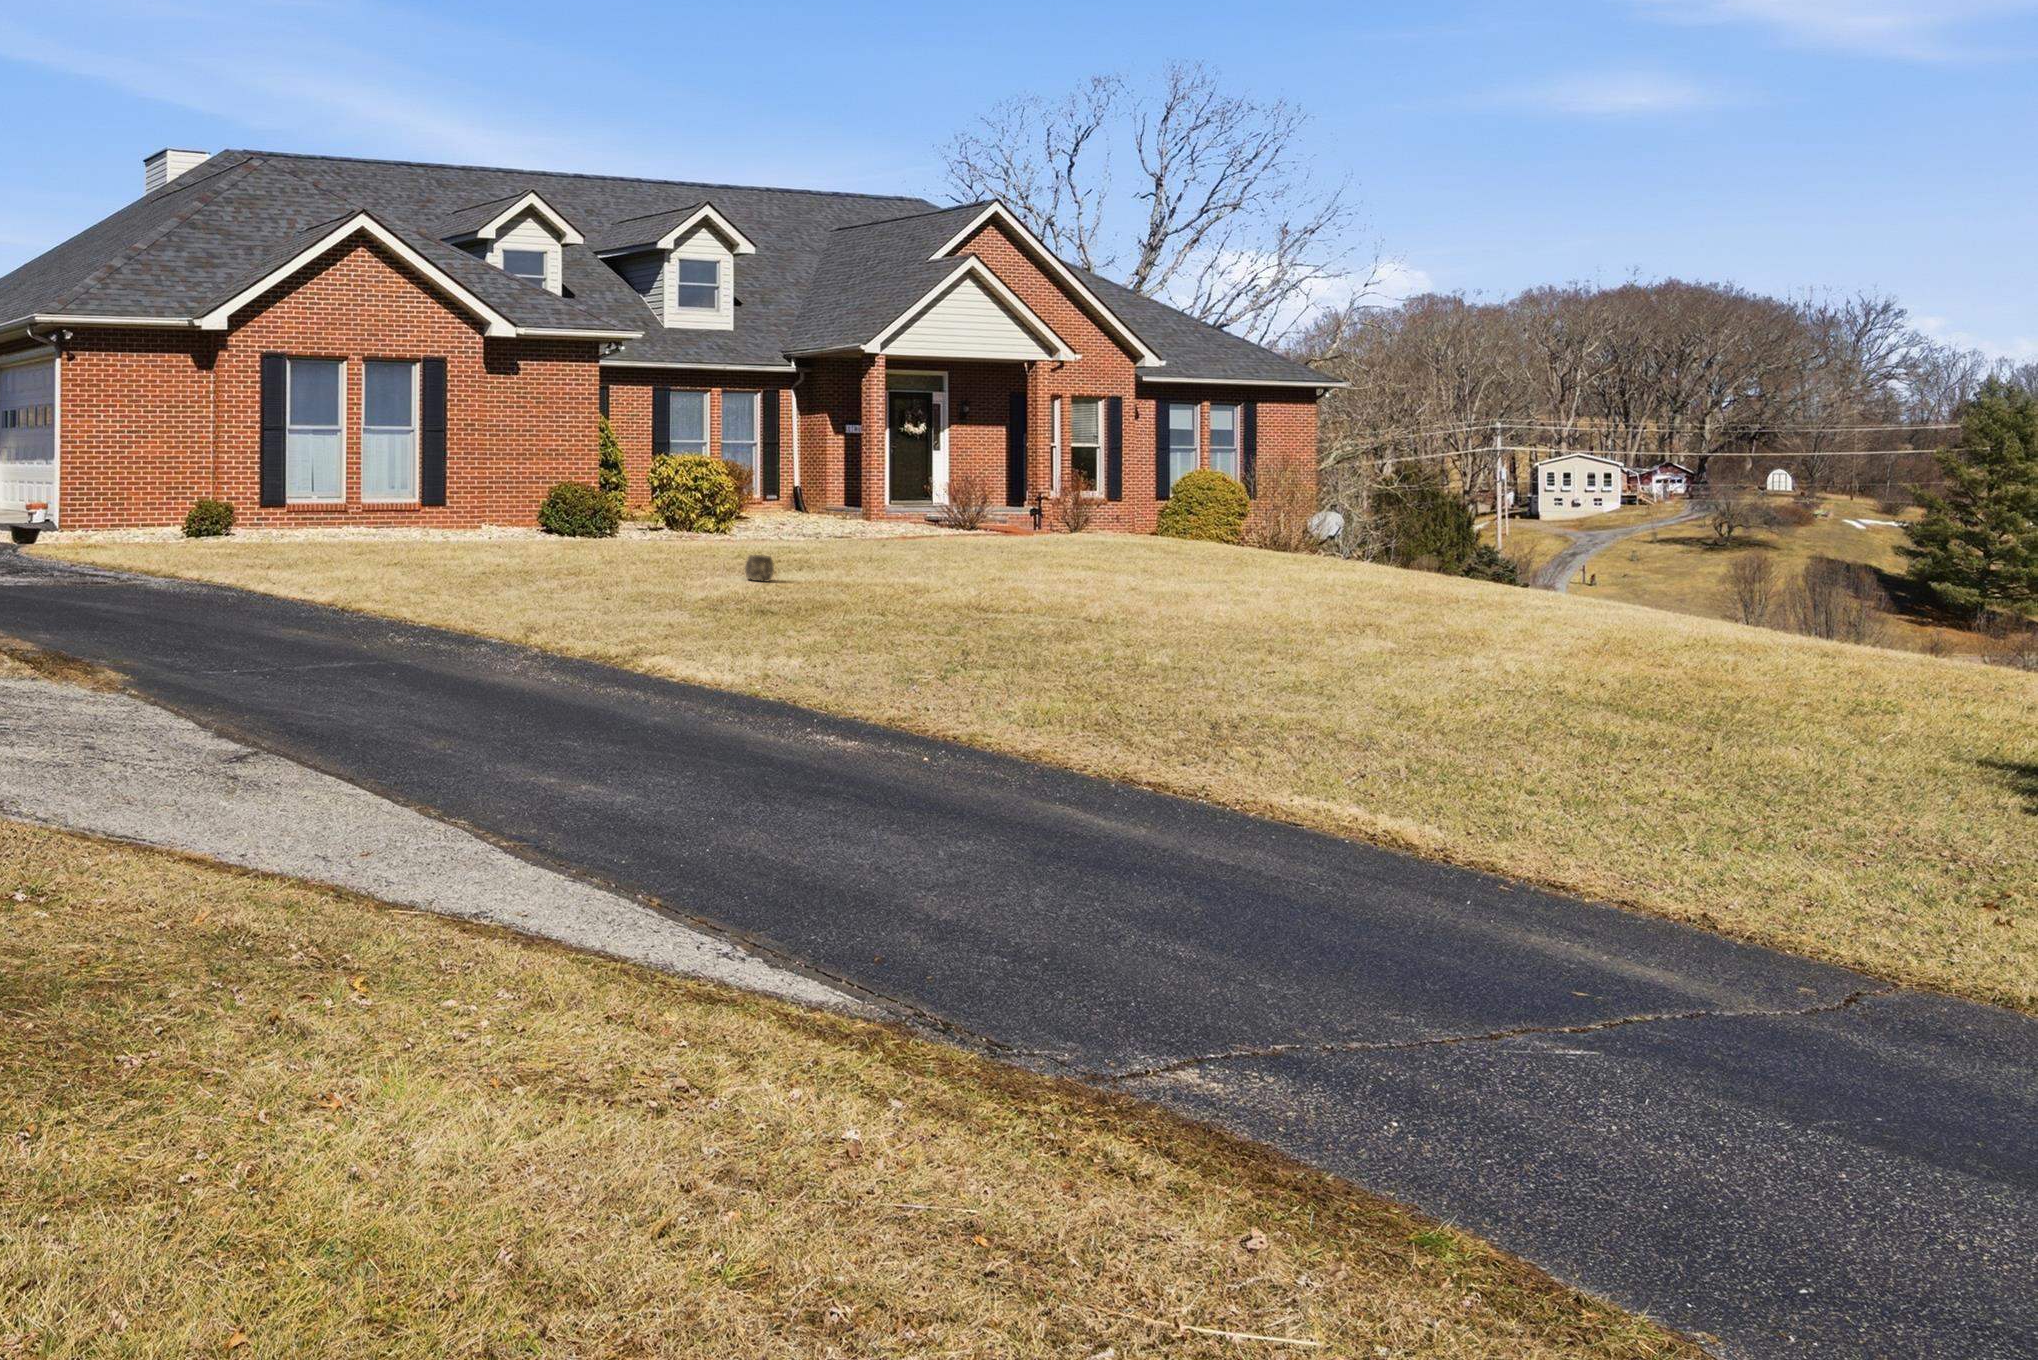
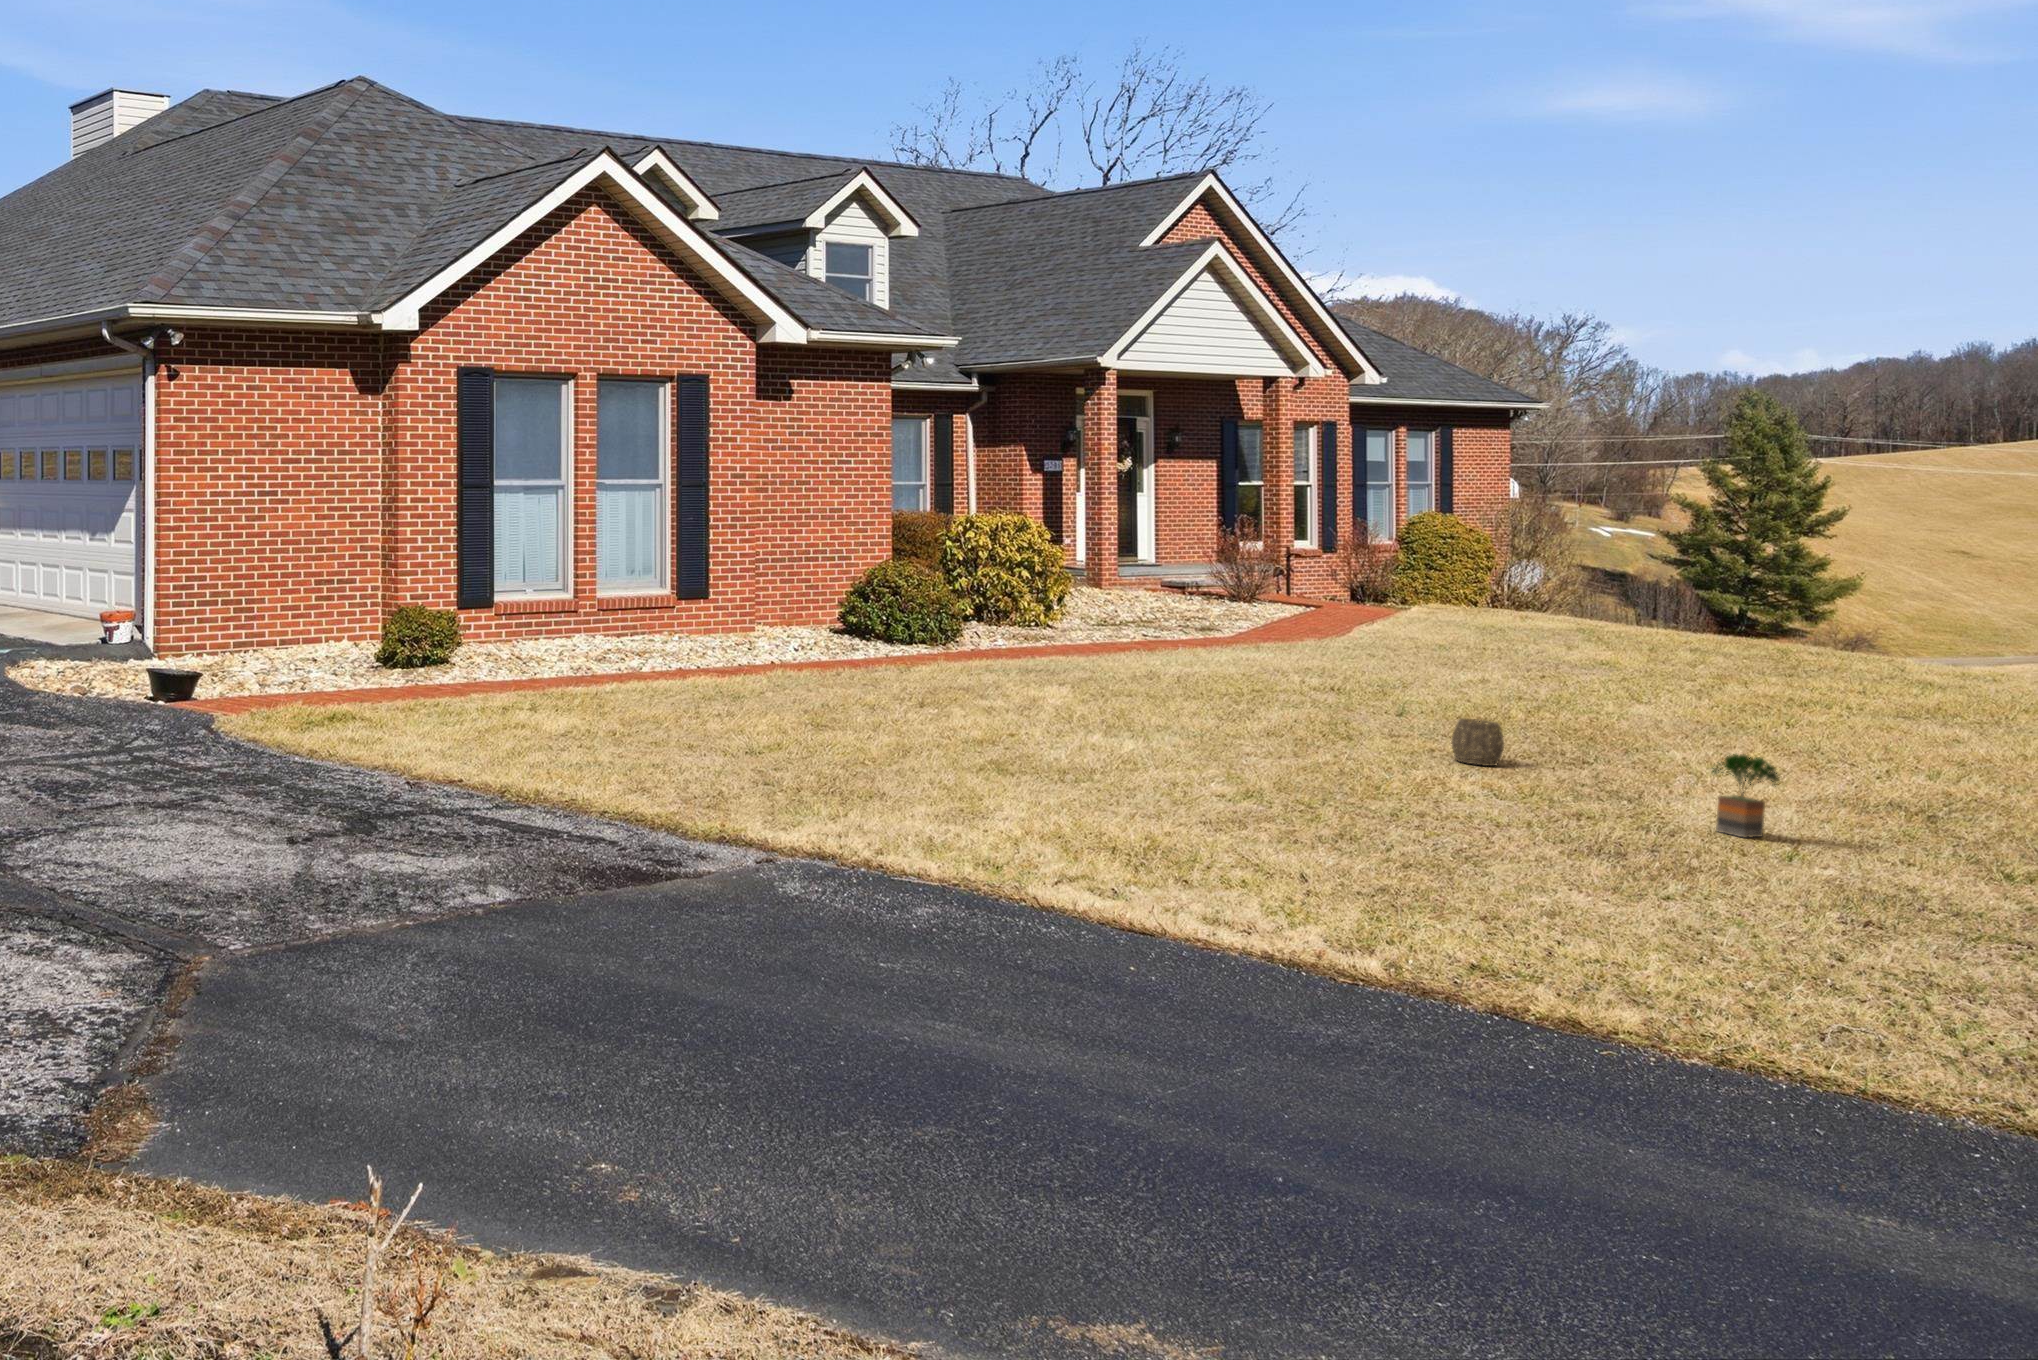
potted tree: none [801,558,835,605] -> present [1712,754,1780,837]

